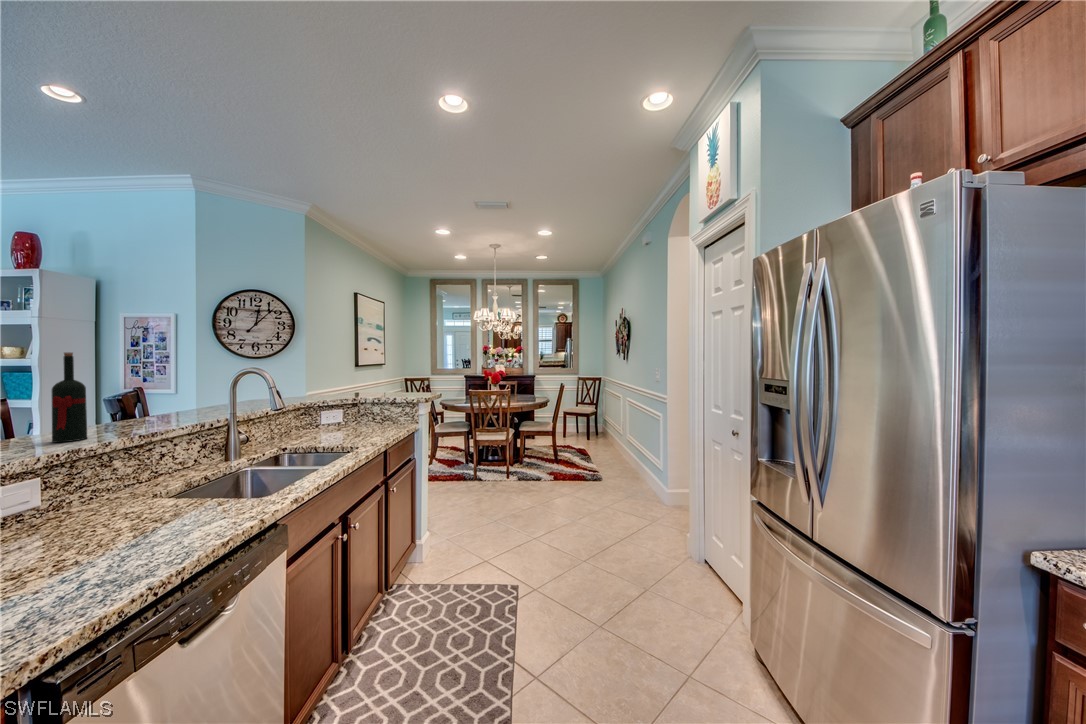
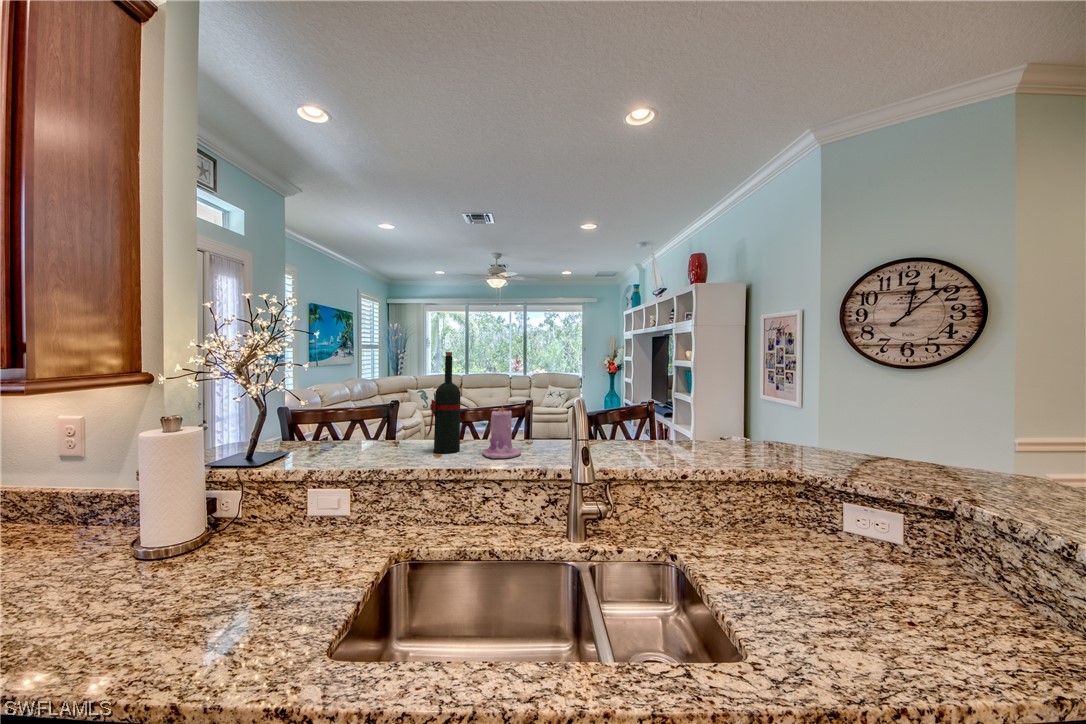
candle: none [112,391,153,432] -> present [483,405,521,459]

